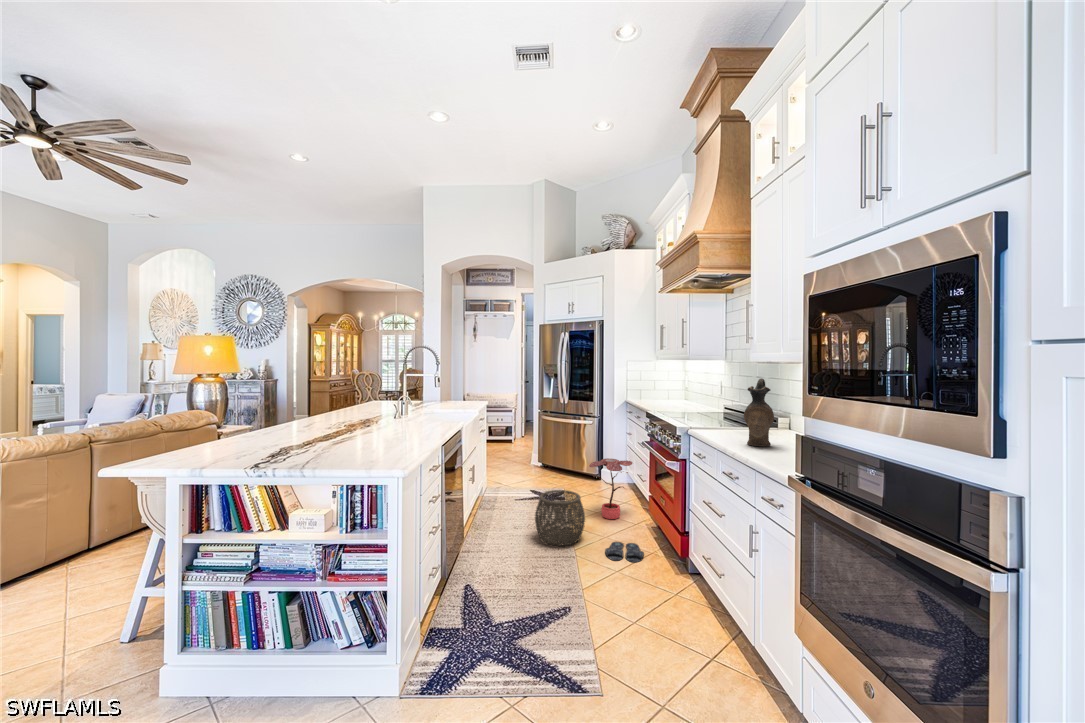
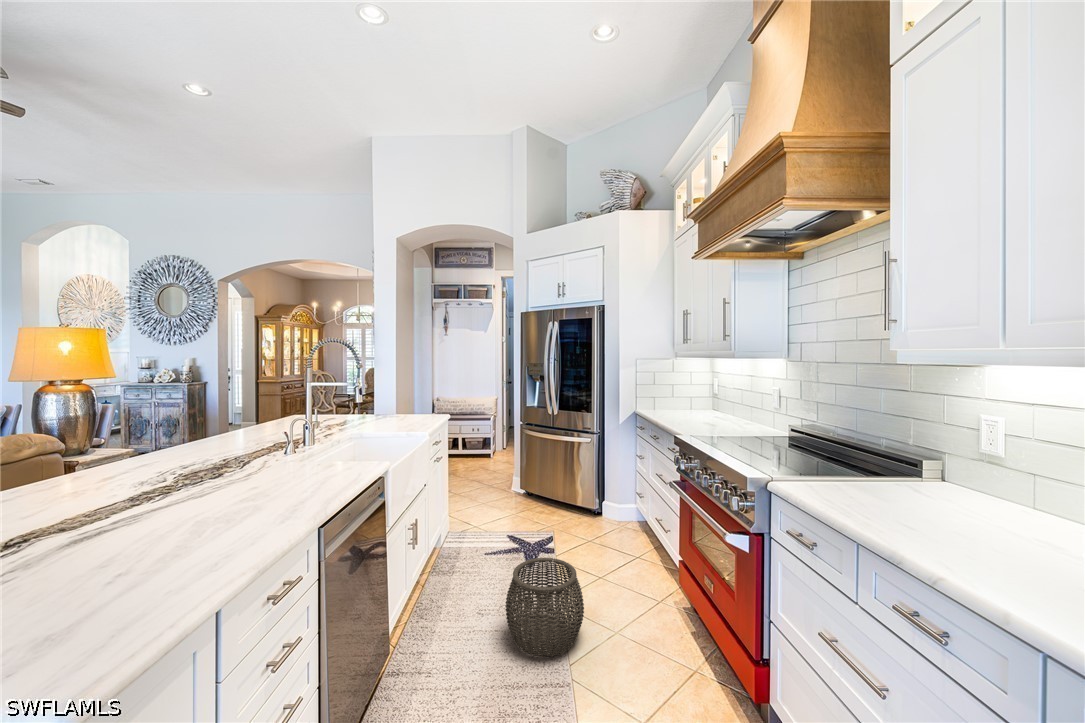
ceramic pitcher: present [744,378,774,446] -> none [936,404,1022,559]
potted plant: present [589,458,632,519] -> none [588,499,651,592]
slippers: present [605,542,644,563] -> none [617,645,681,699]

